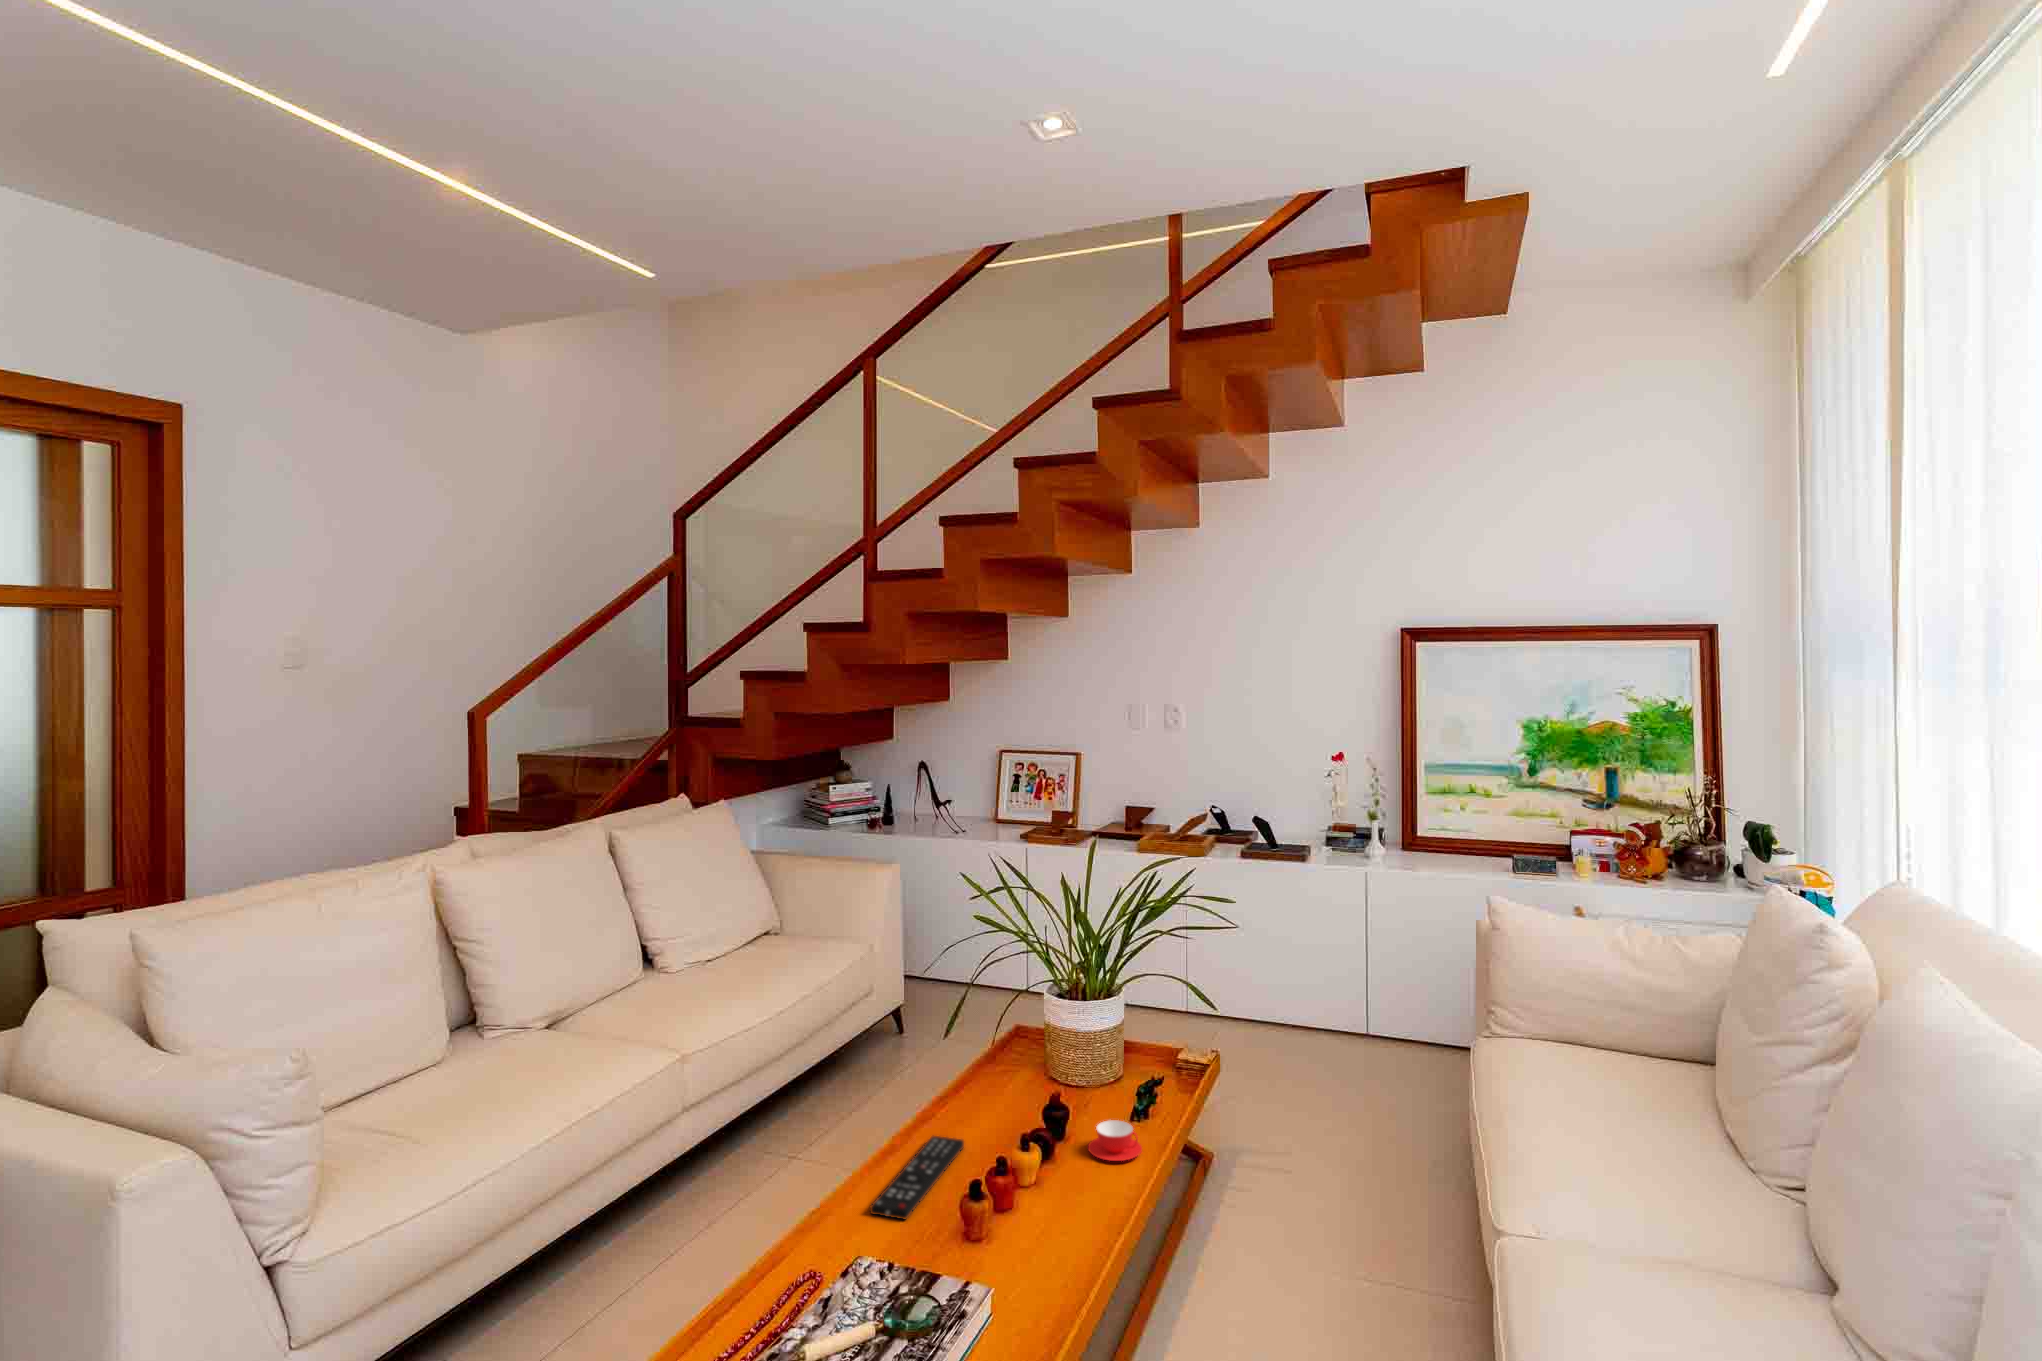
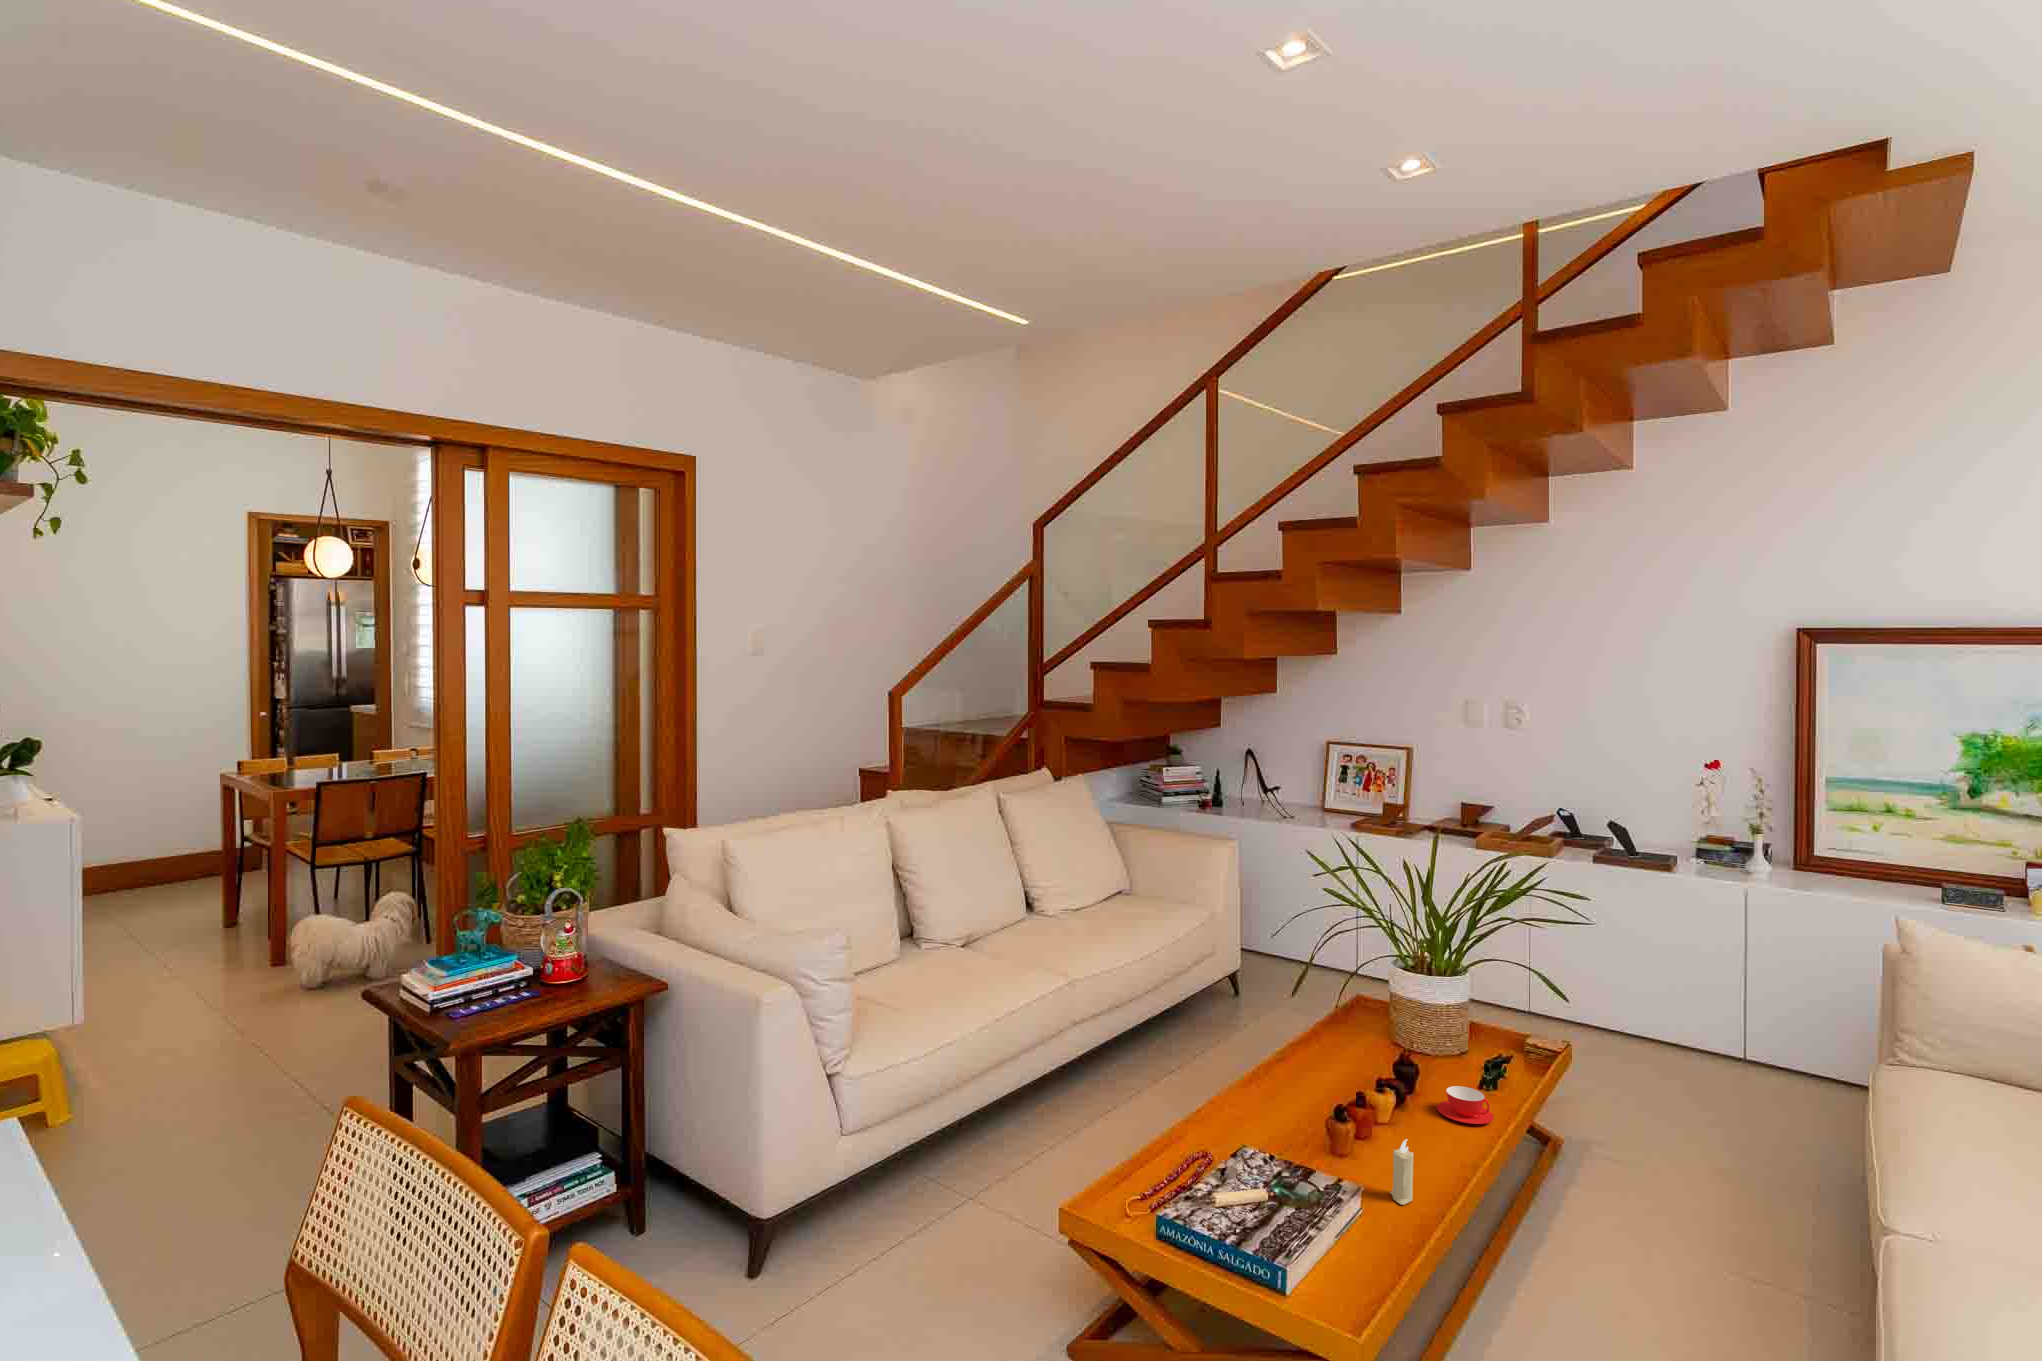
remote control: present [870,1136,964,1219] -> none [1235,1075,1315,1137]
candle: none [1032,1204,1055,1278] -> present [1390,1139,1414,1205]

